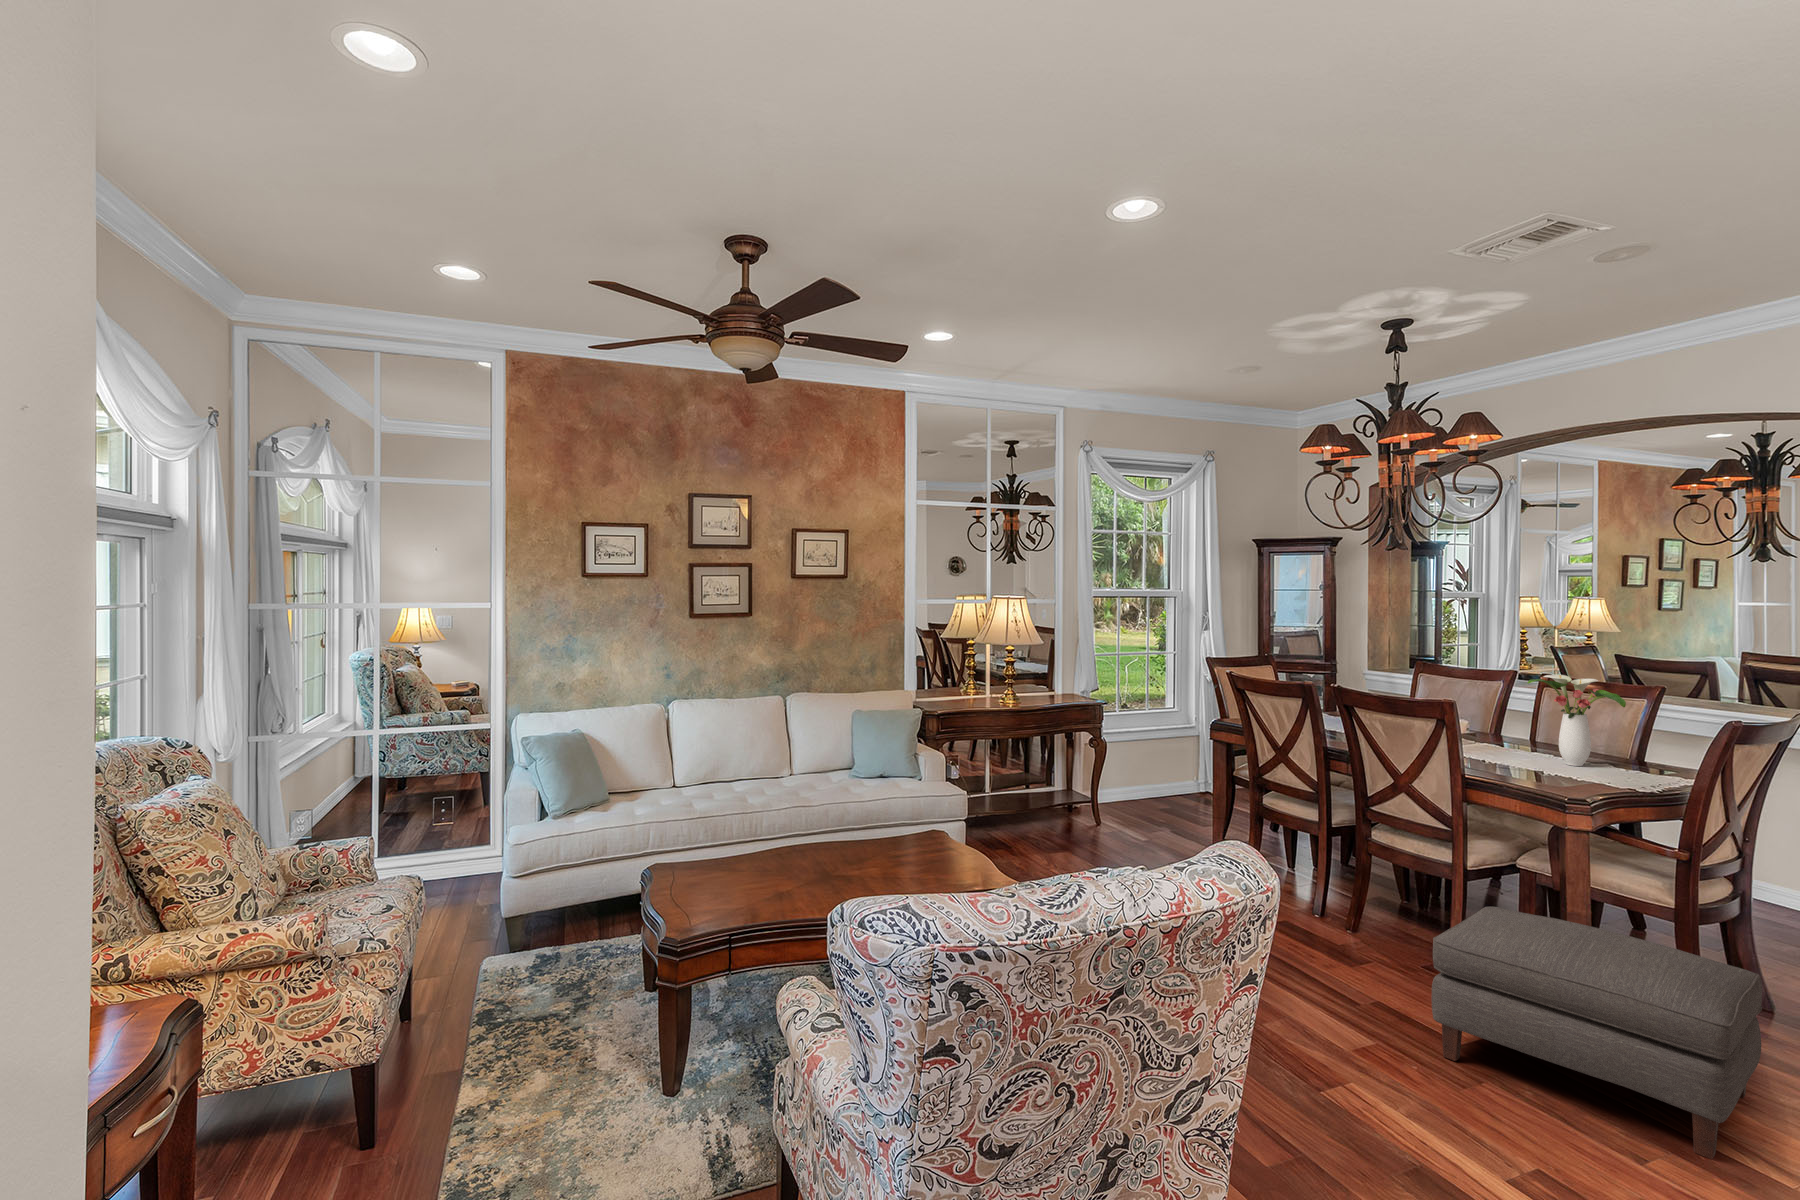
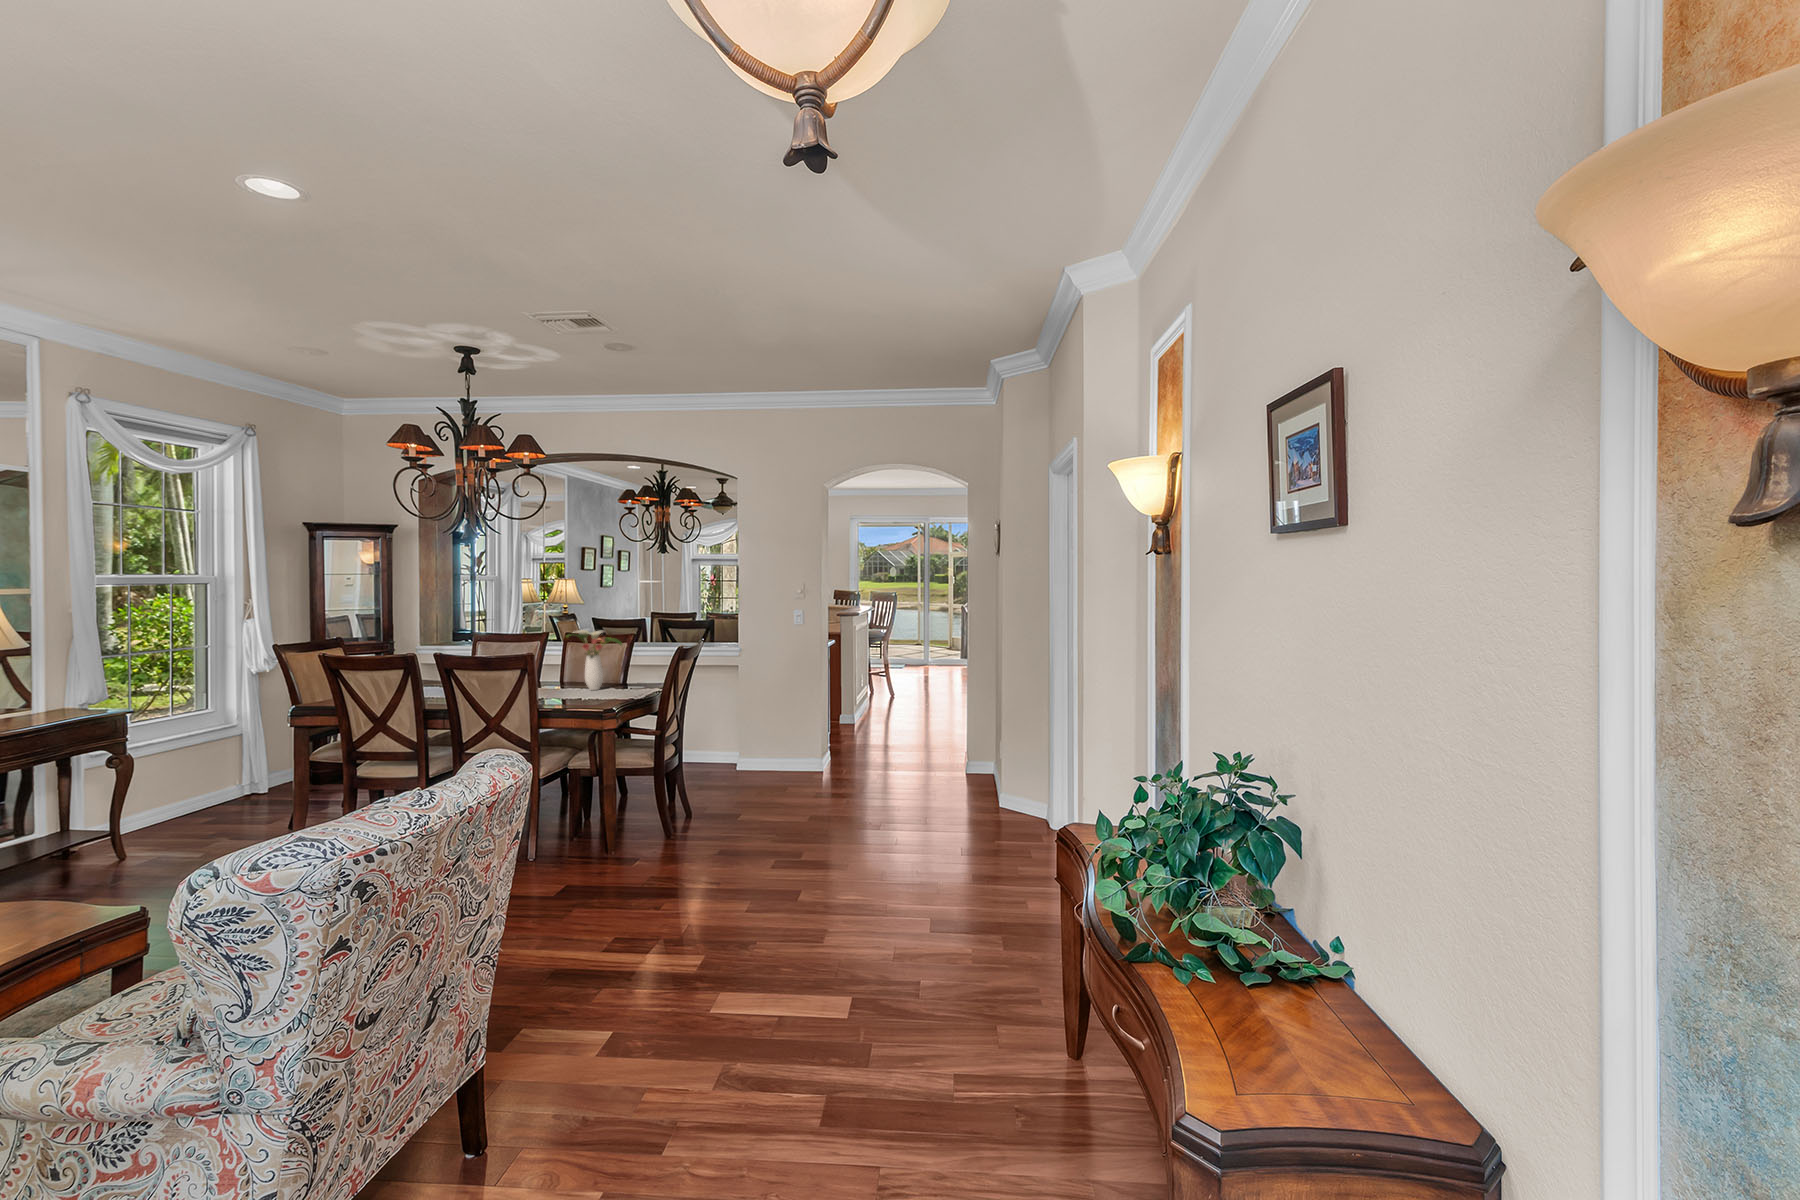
ottoman: present [1432,906,1762,1159] -> none [542,782,706,900]

